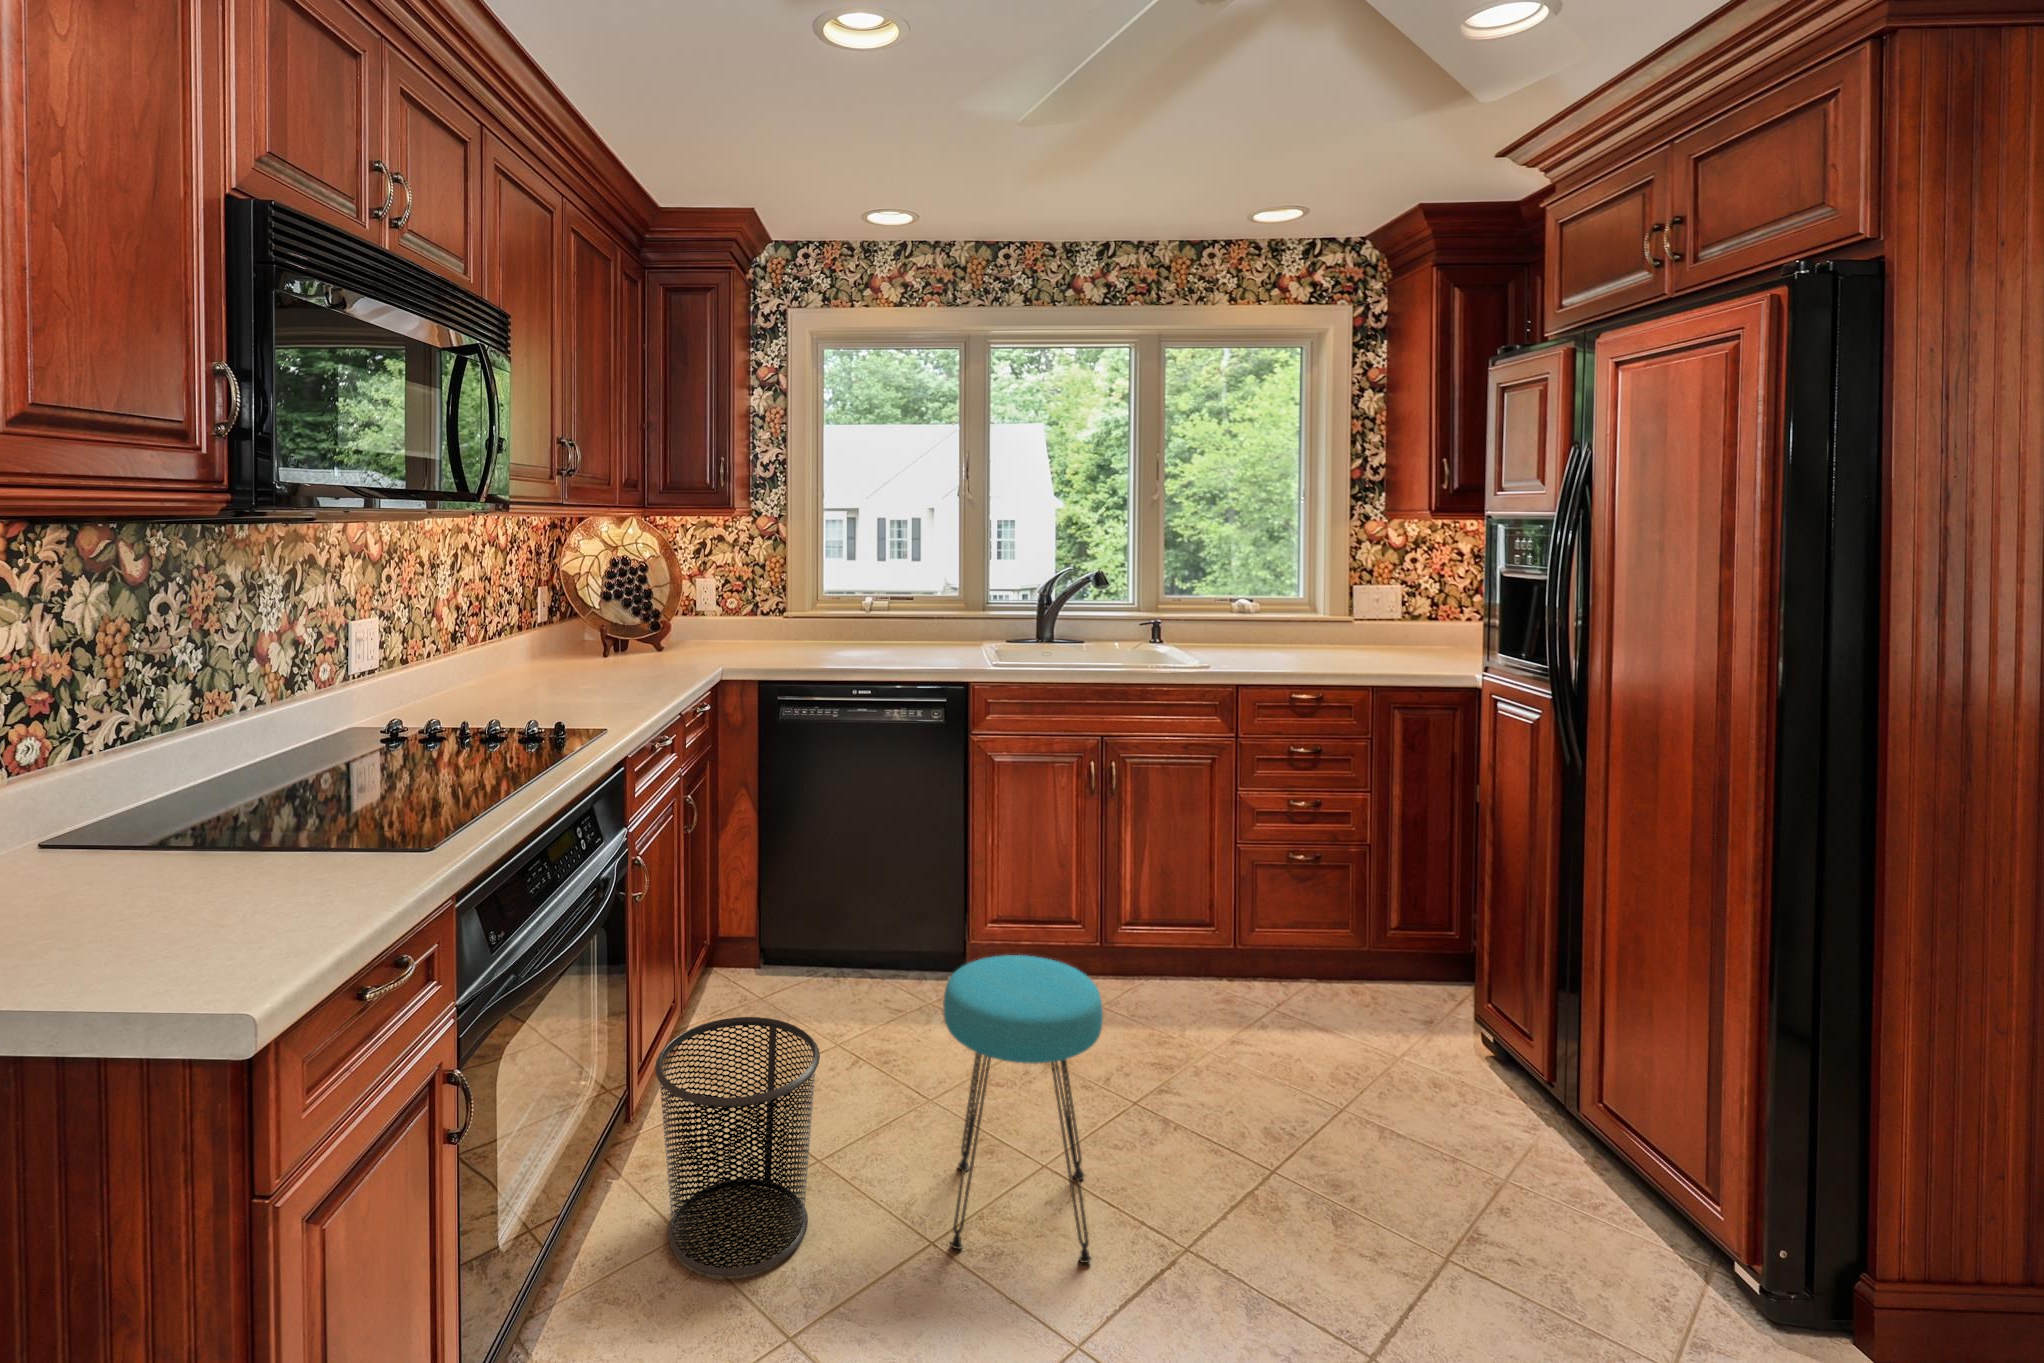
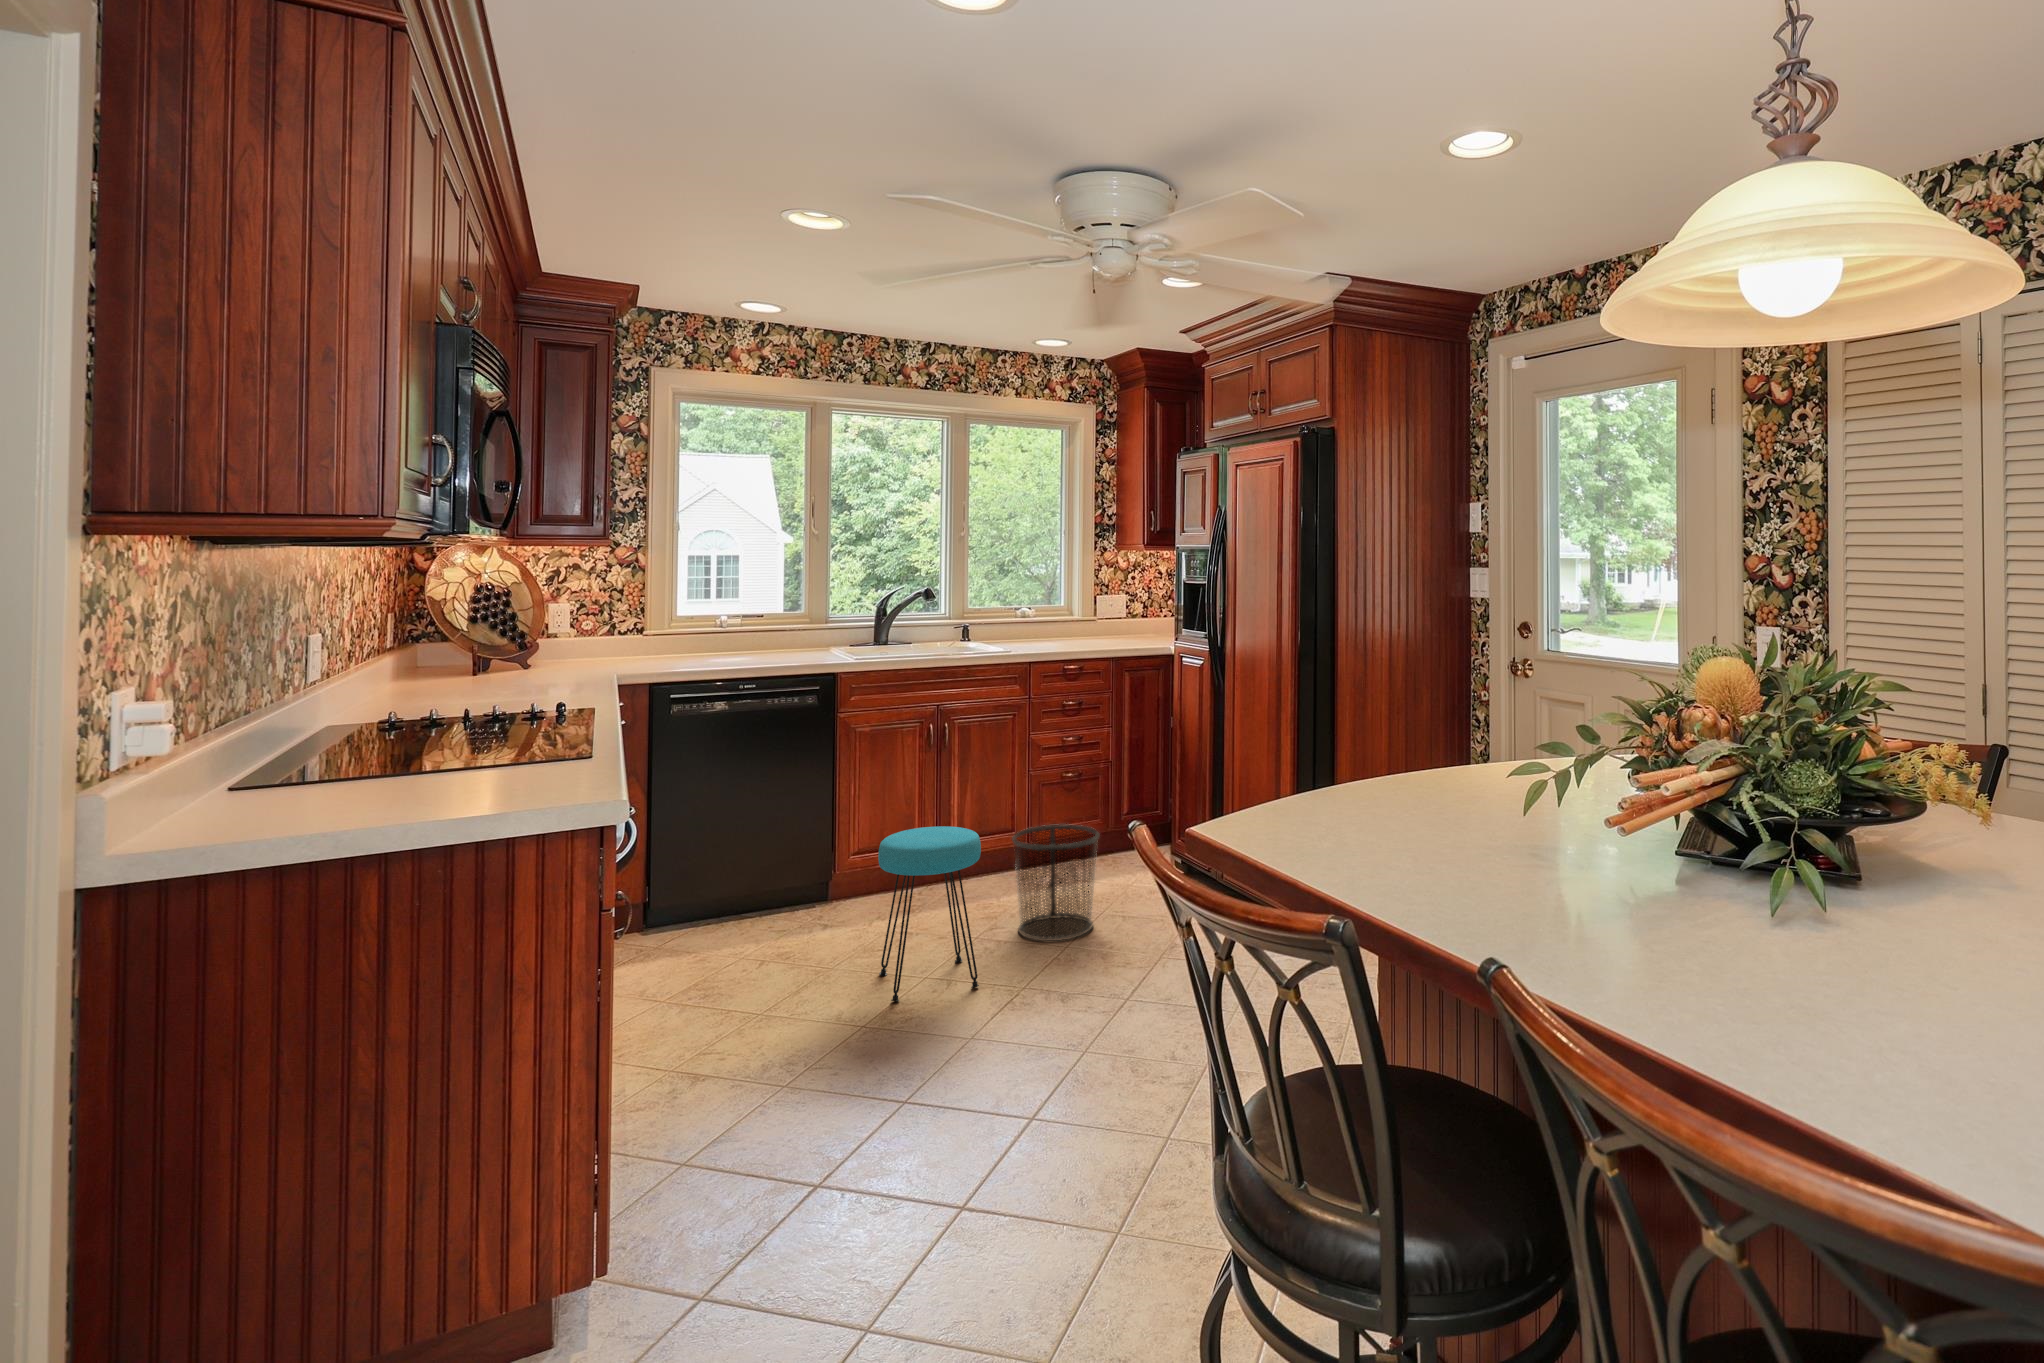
waste bin: present [655,1017,820,1276] -> present [1012,824,1100,941]

